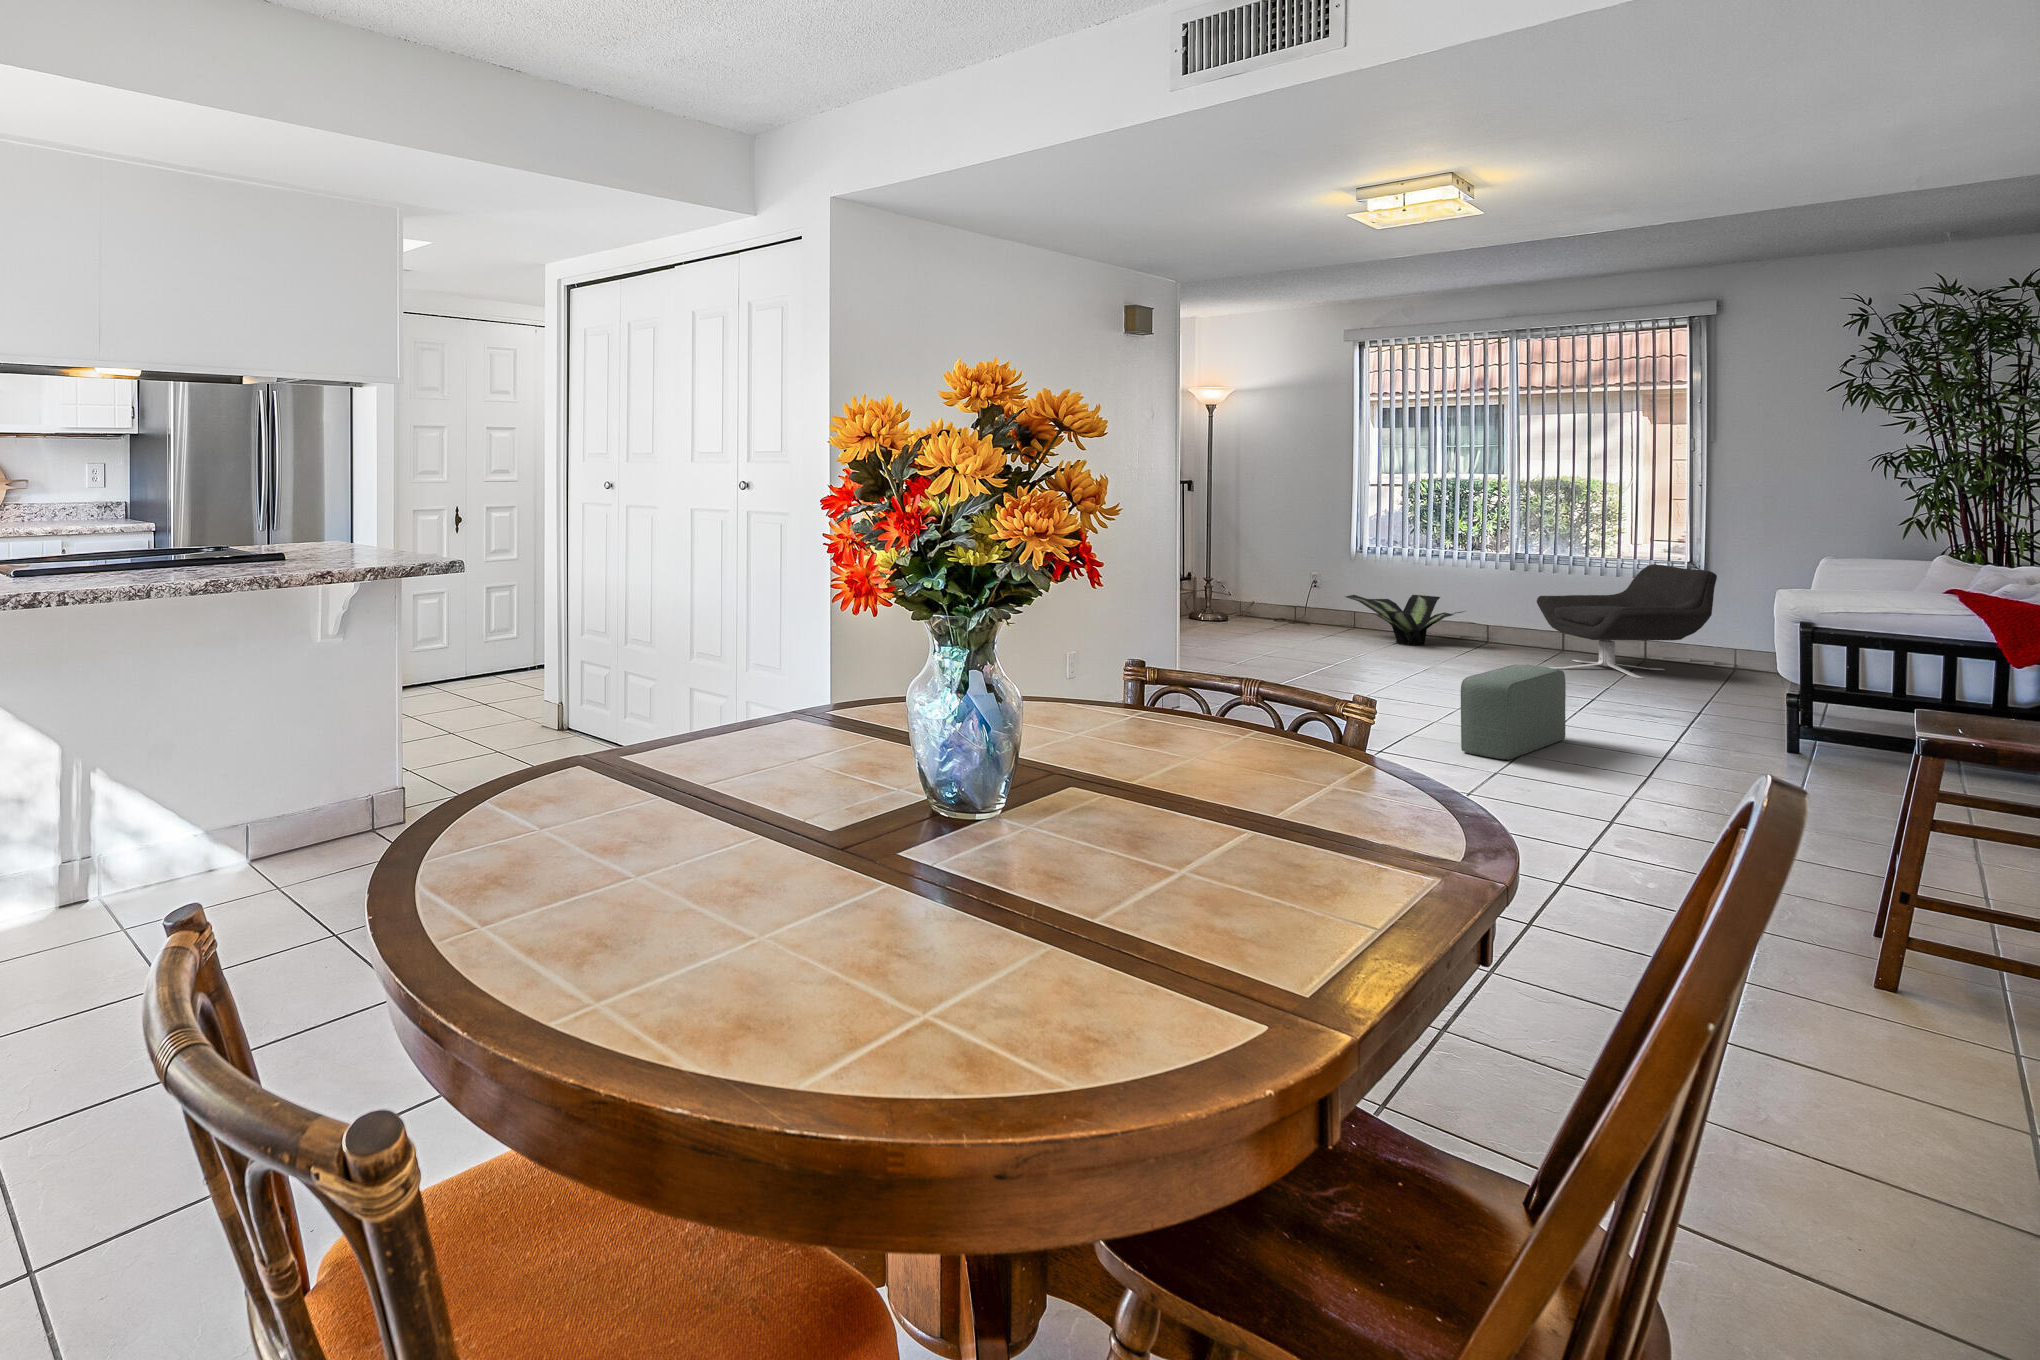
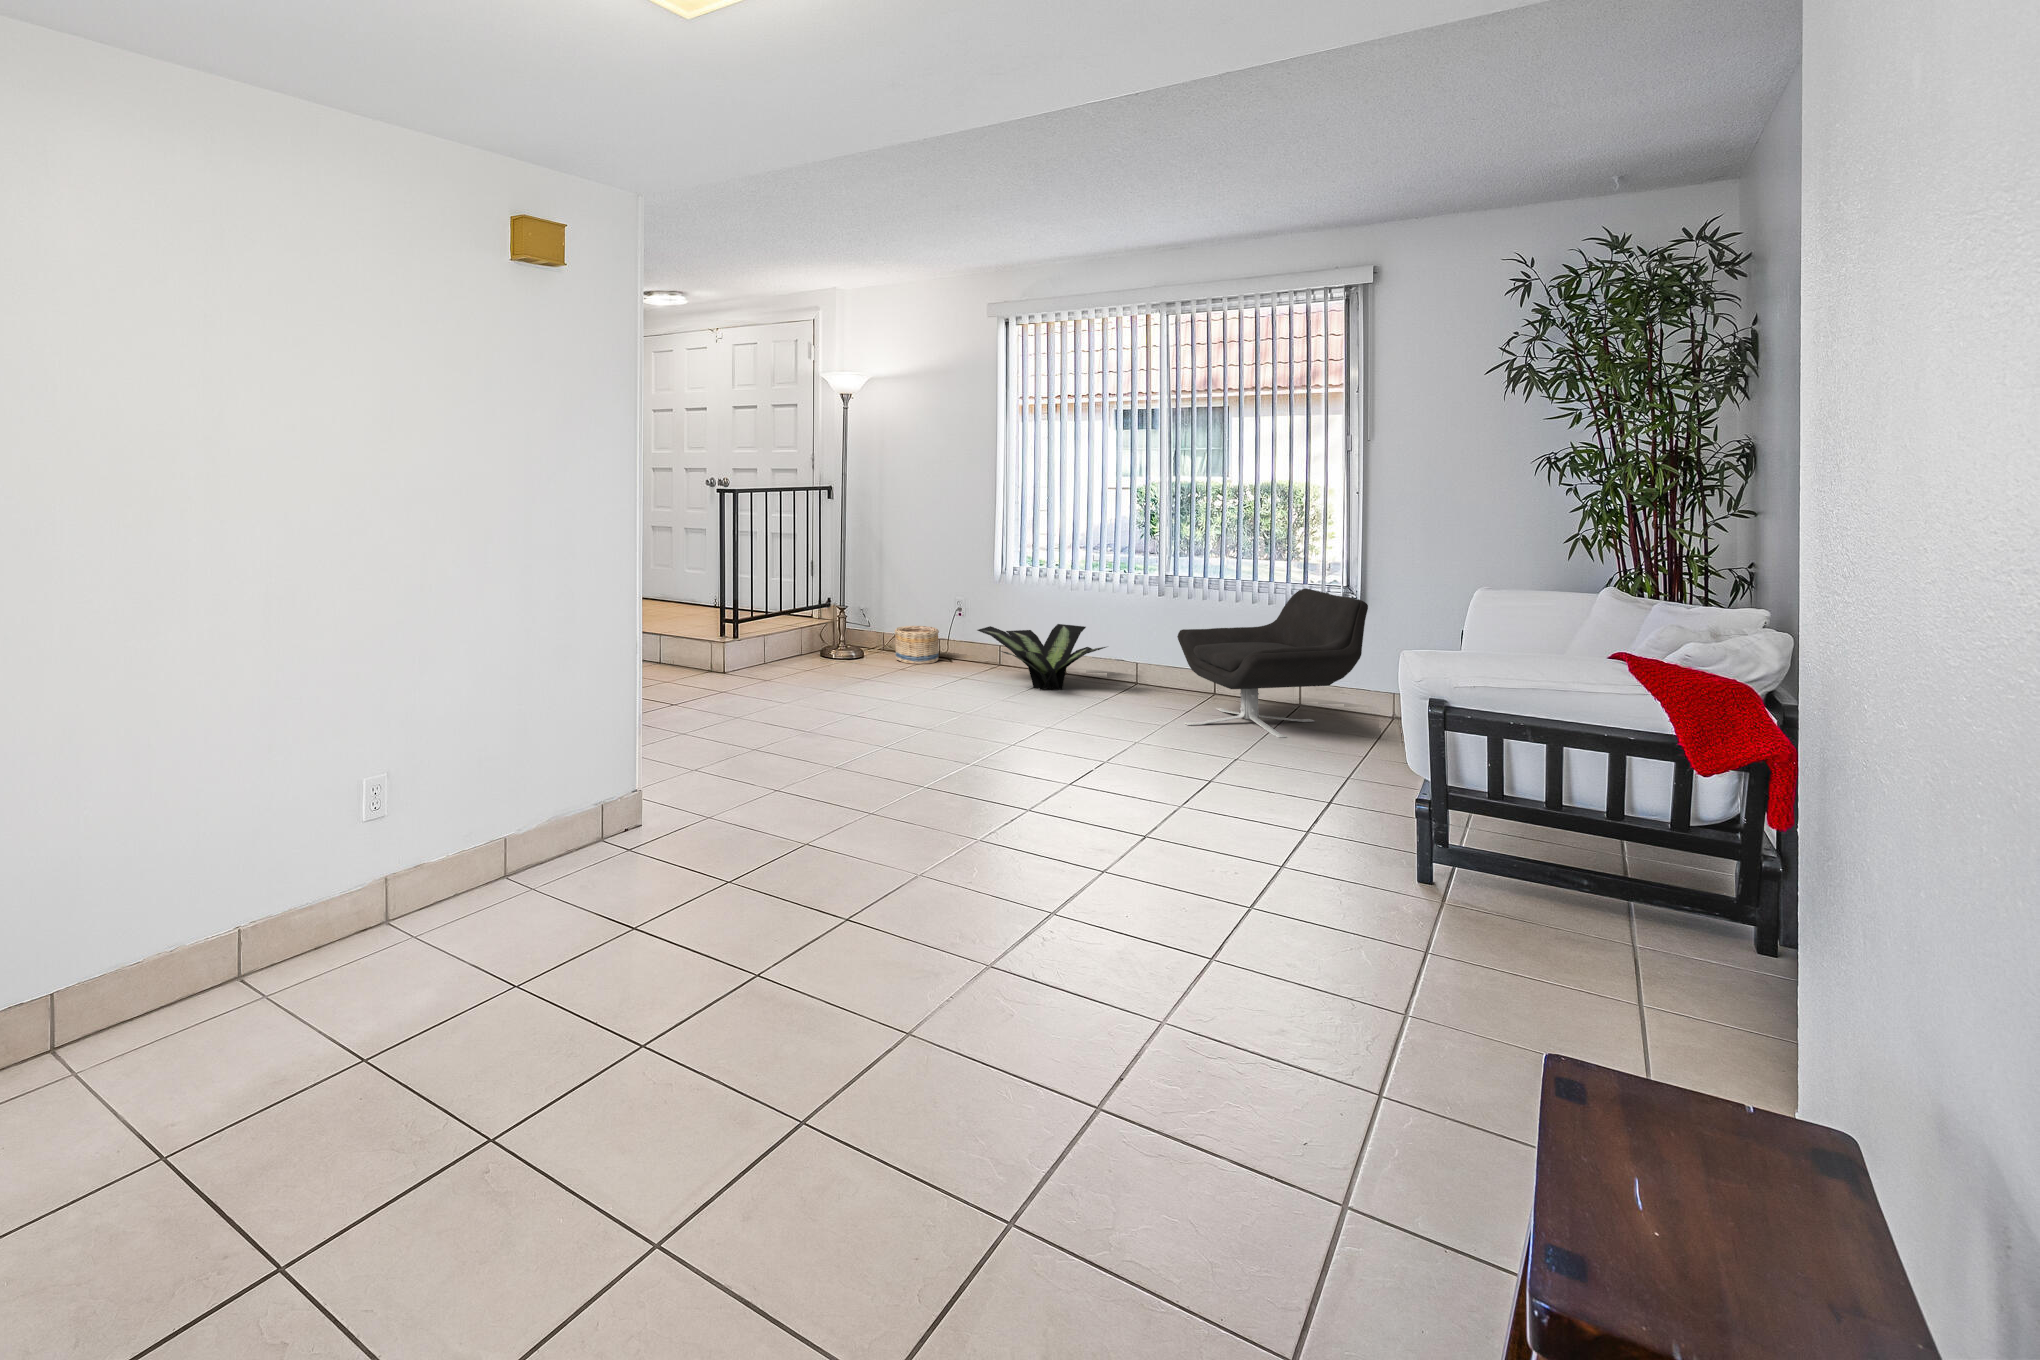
basket: none [1256,597,1297,627] -> present [895,626,939,664]
pouf: present [1461,665,1566,760] -> none [975,767,1136,934]

